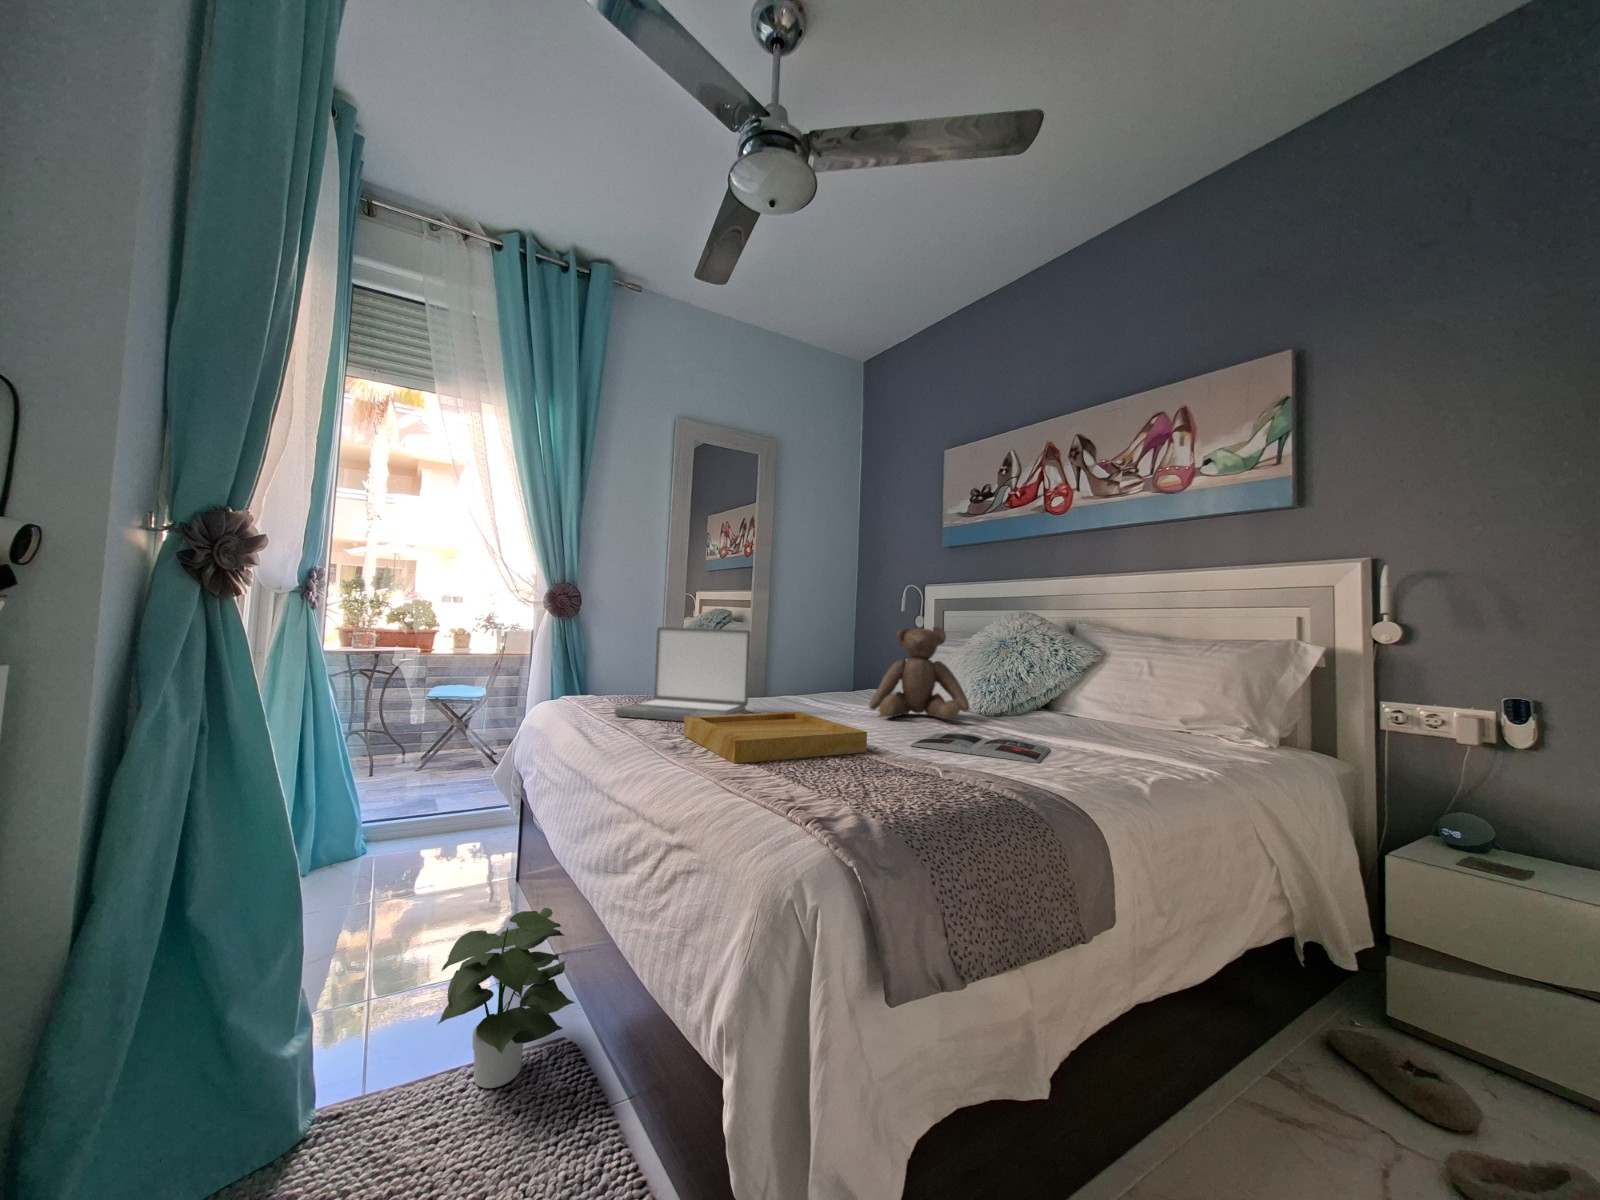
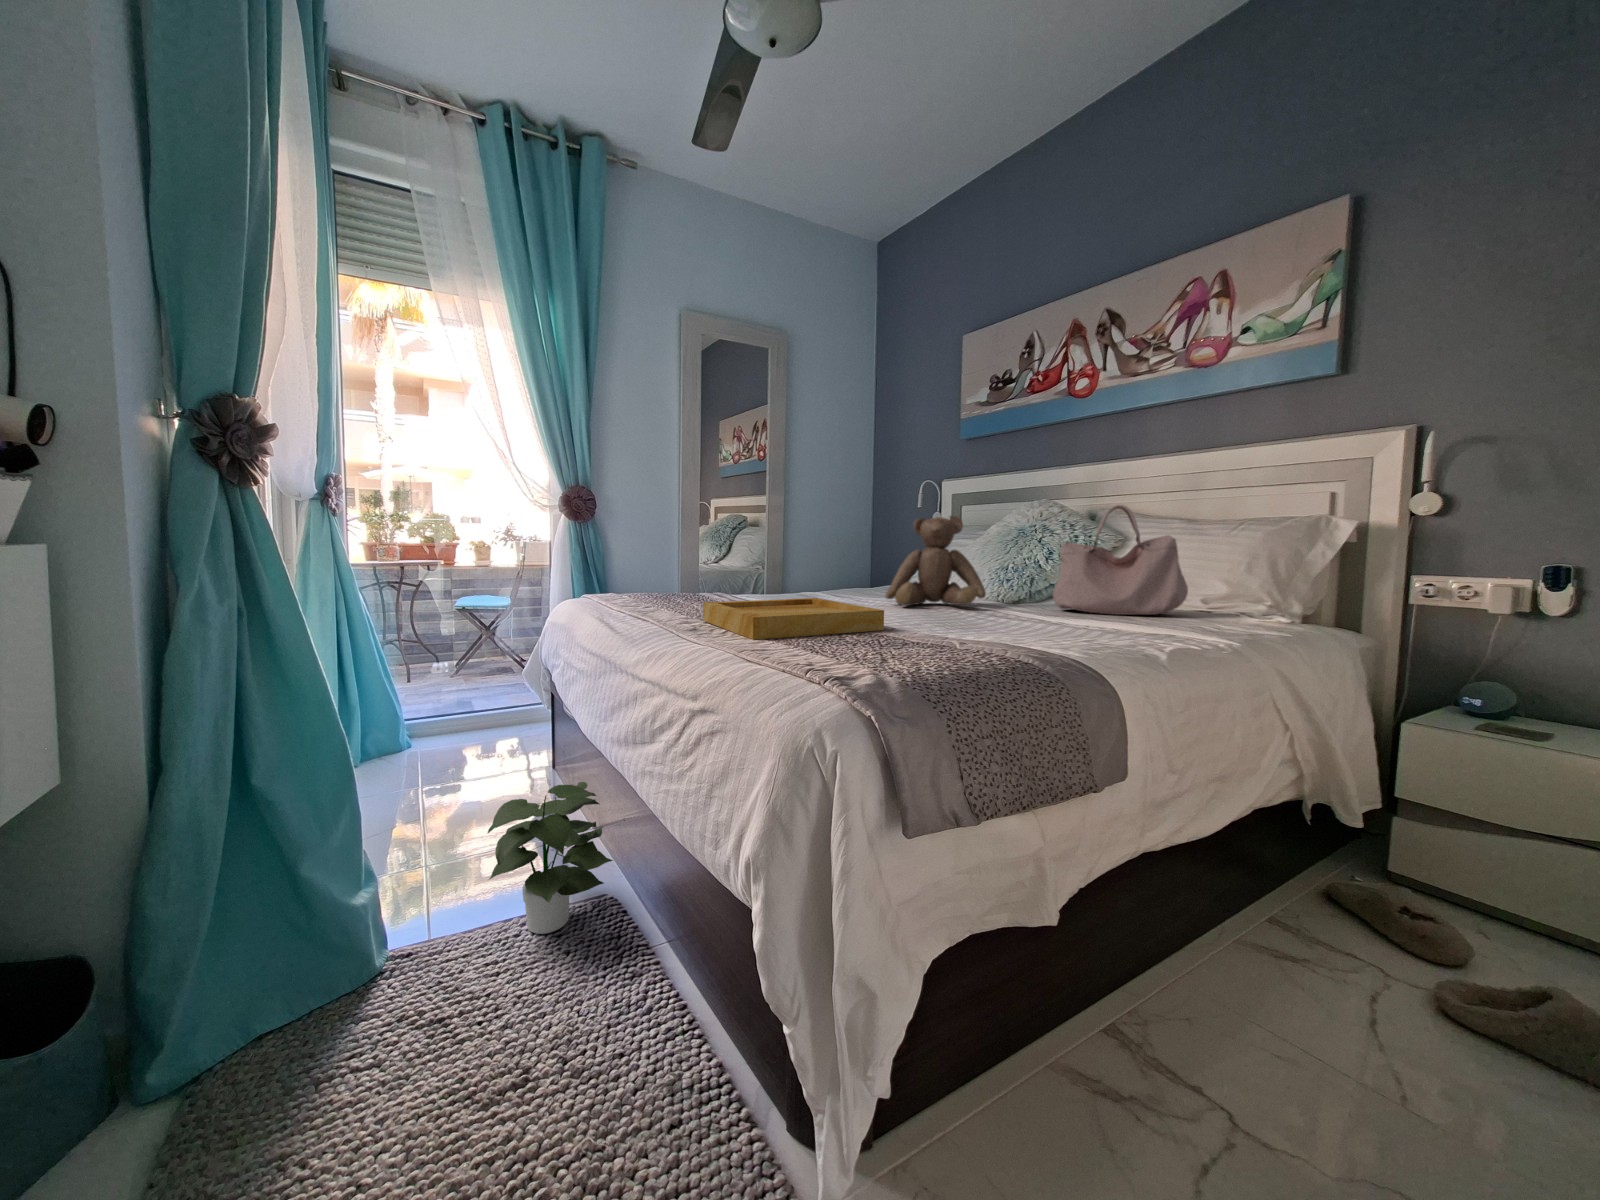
handbag: none [1036,624,1168,735] -> present [1053,505,1188,615]
laptop: present [614,627,750,721] -> none [635,522,766,613]
magazine: present [910,733,1051,763] -> none [927,614,1068,636]

